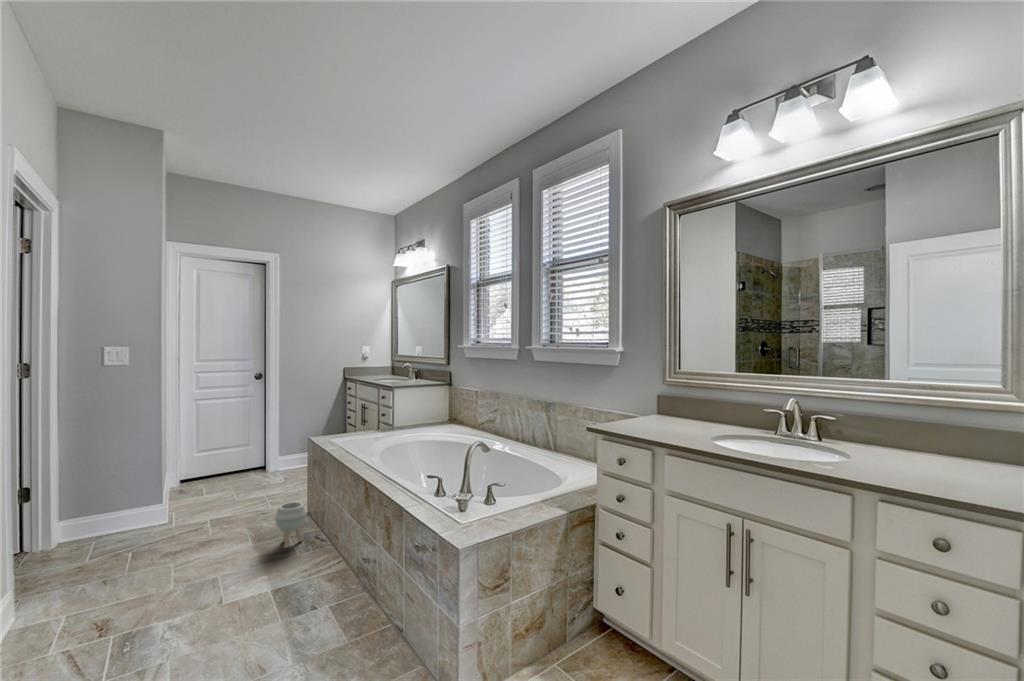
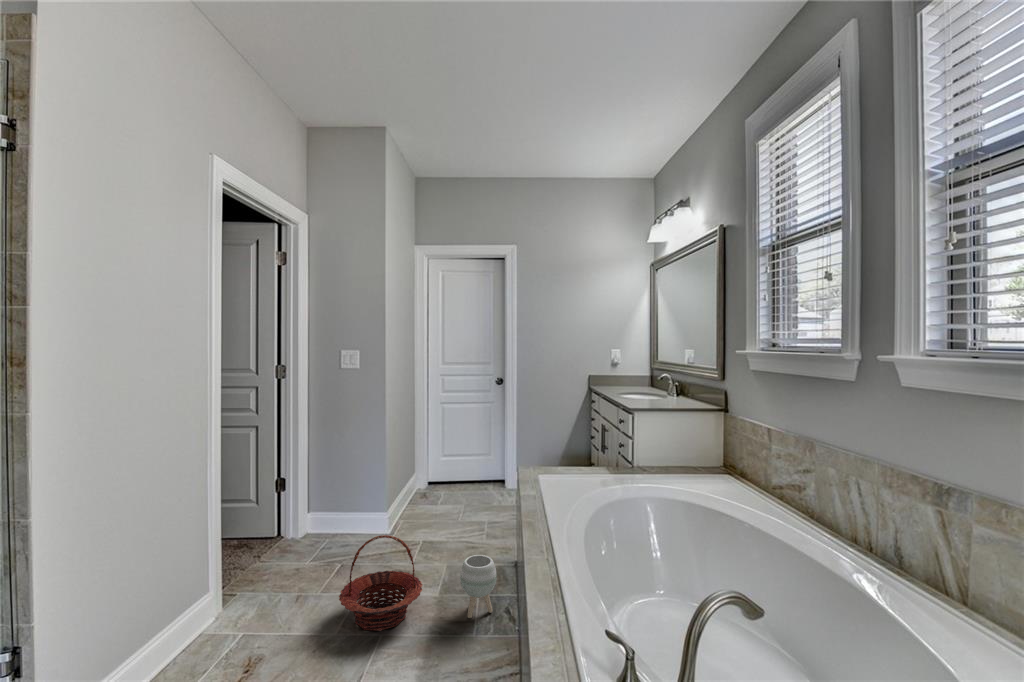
basket: none [164,499,244,576] -> present [339,535,422,631]

